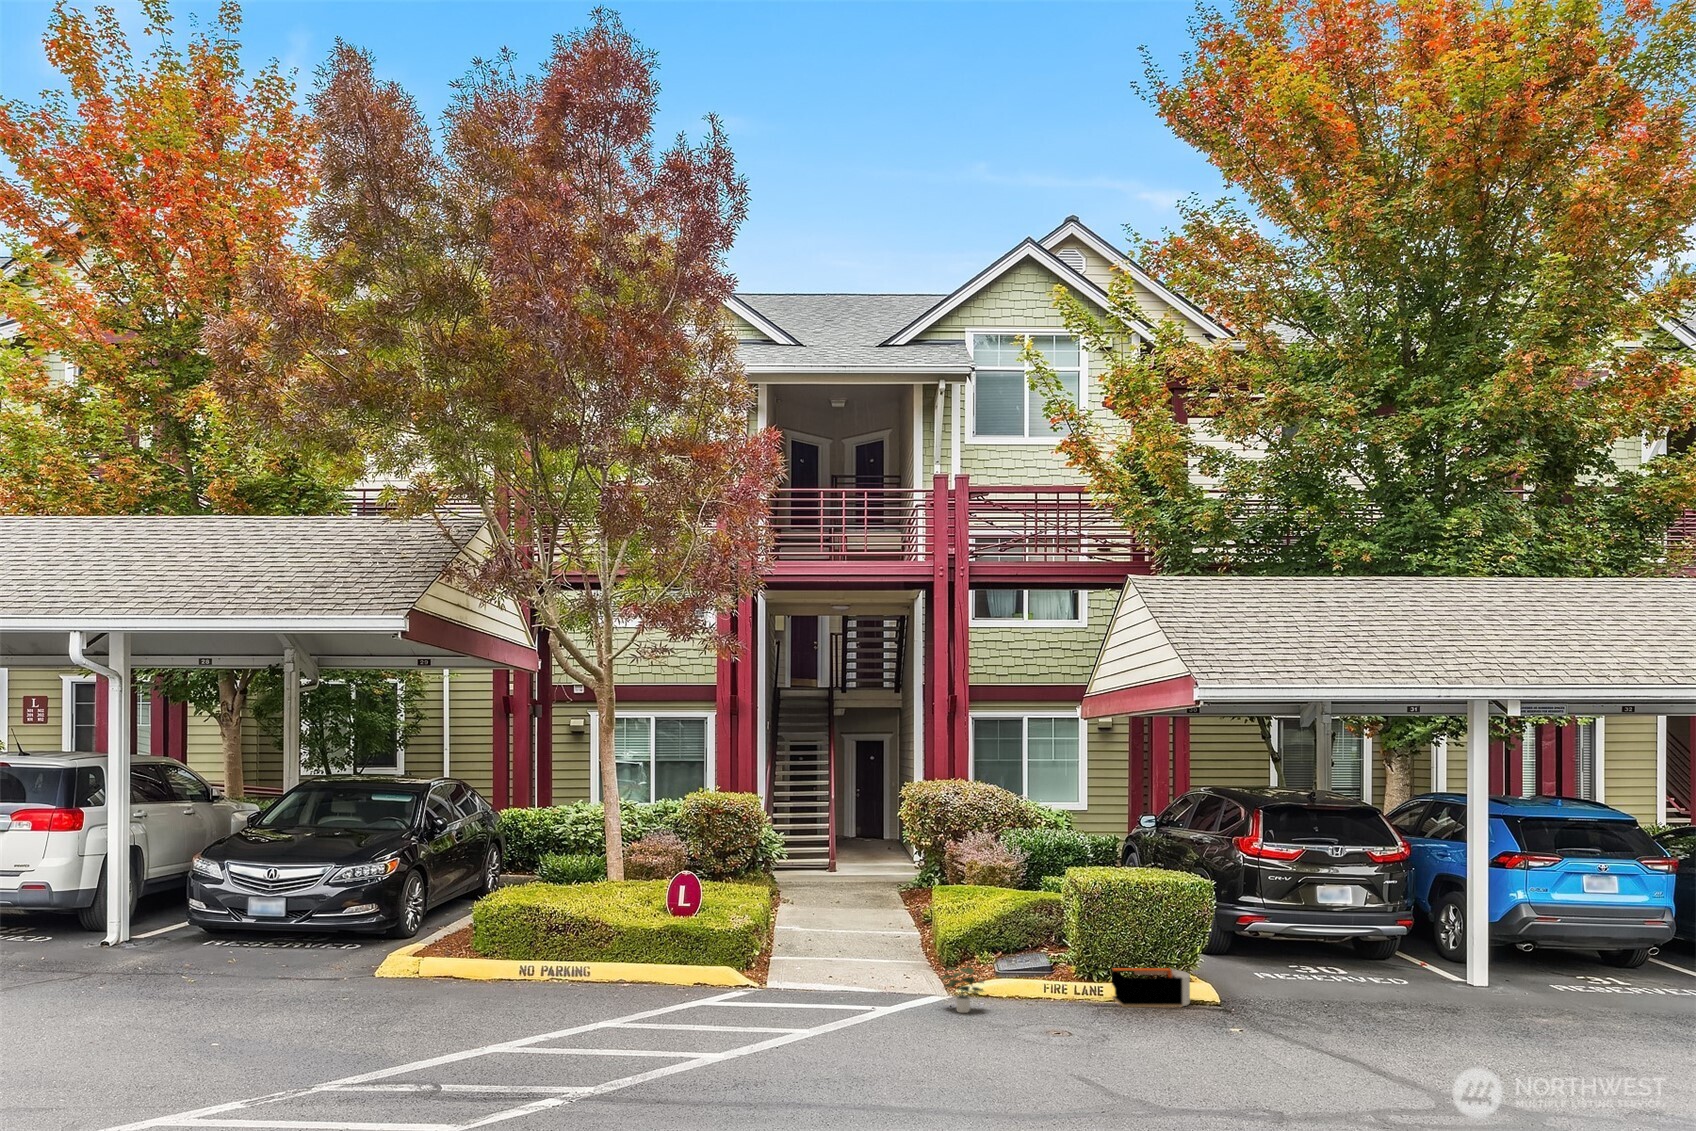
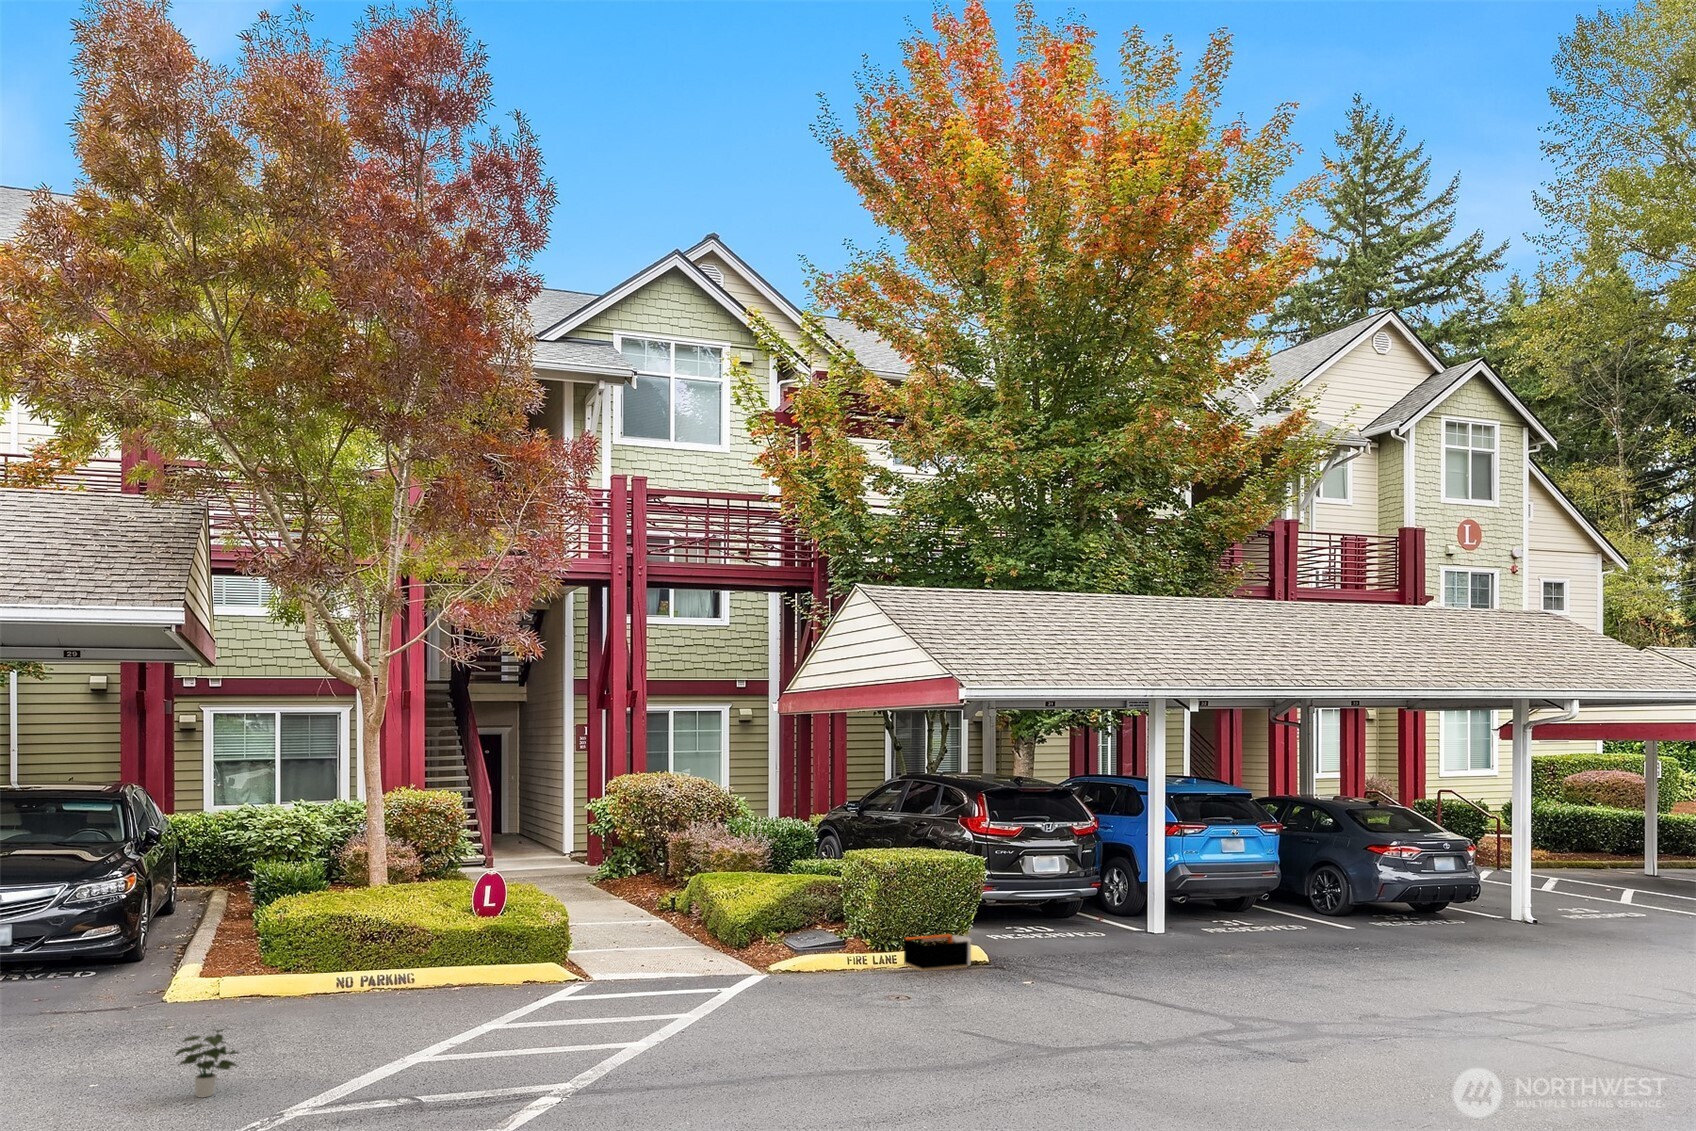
potted plant: present [942,963,984,1013] -> present [176,1029,238,1098]

